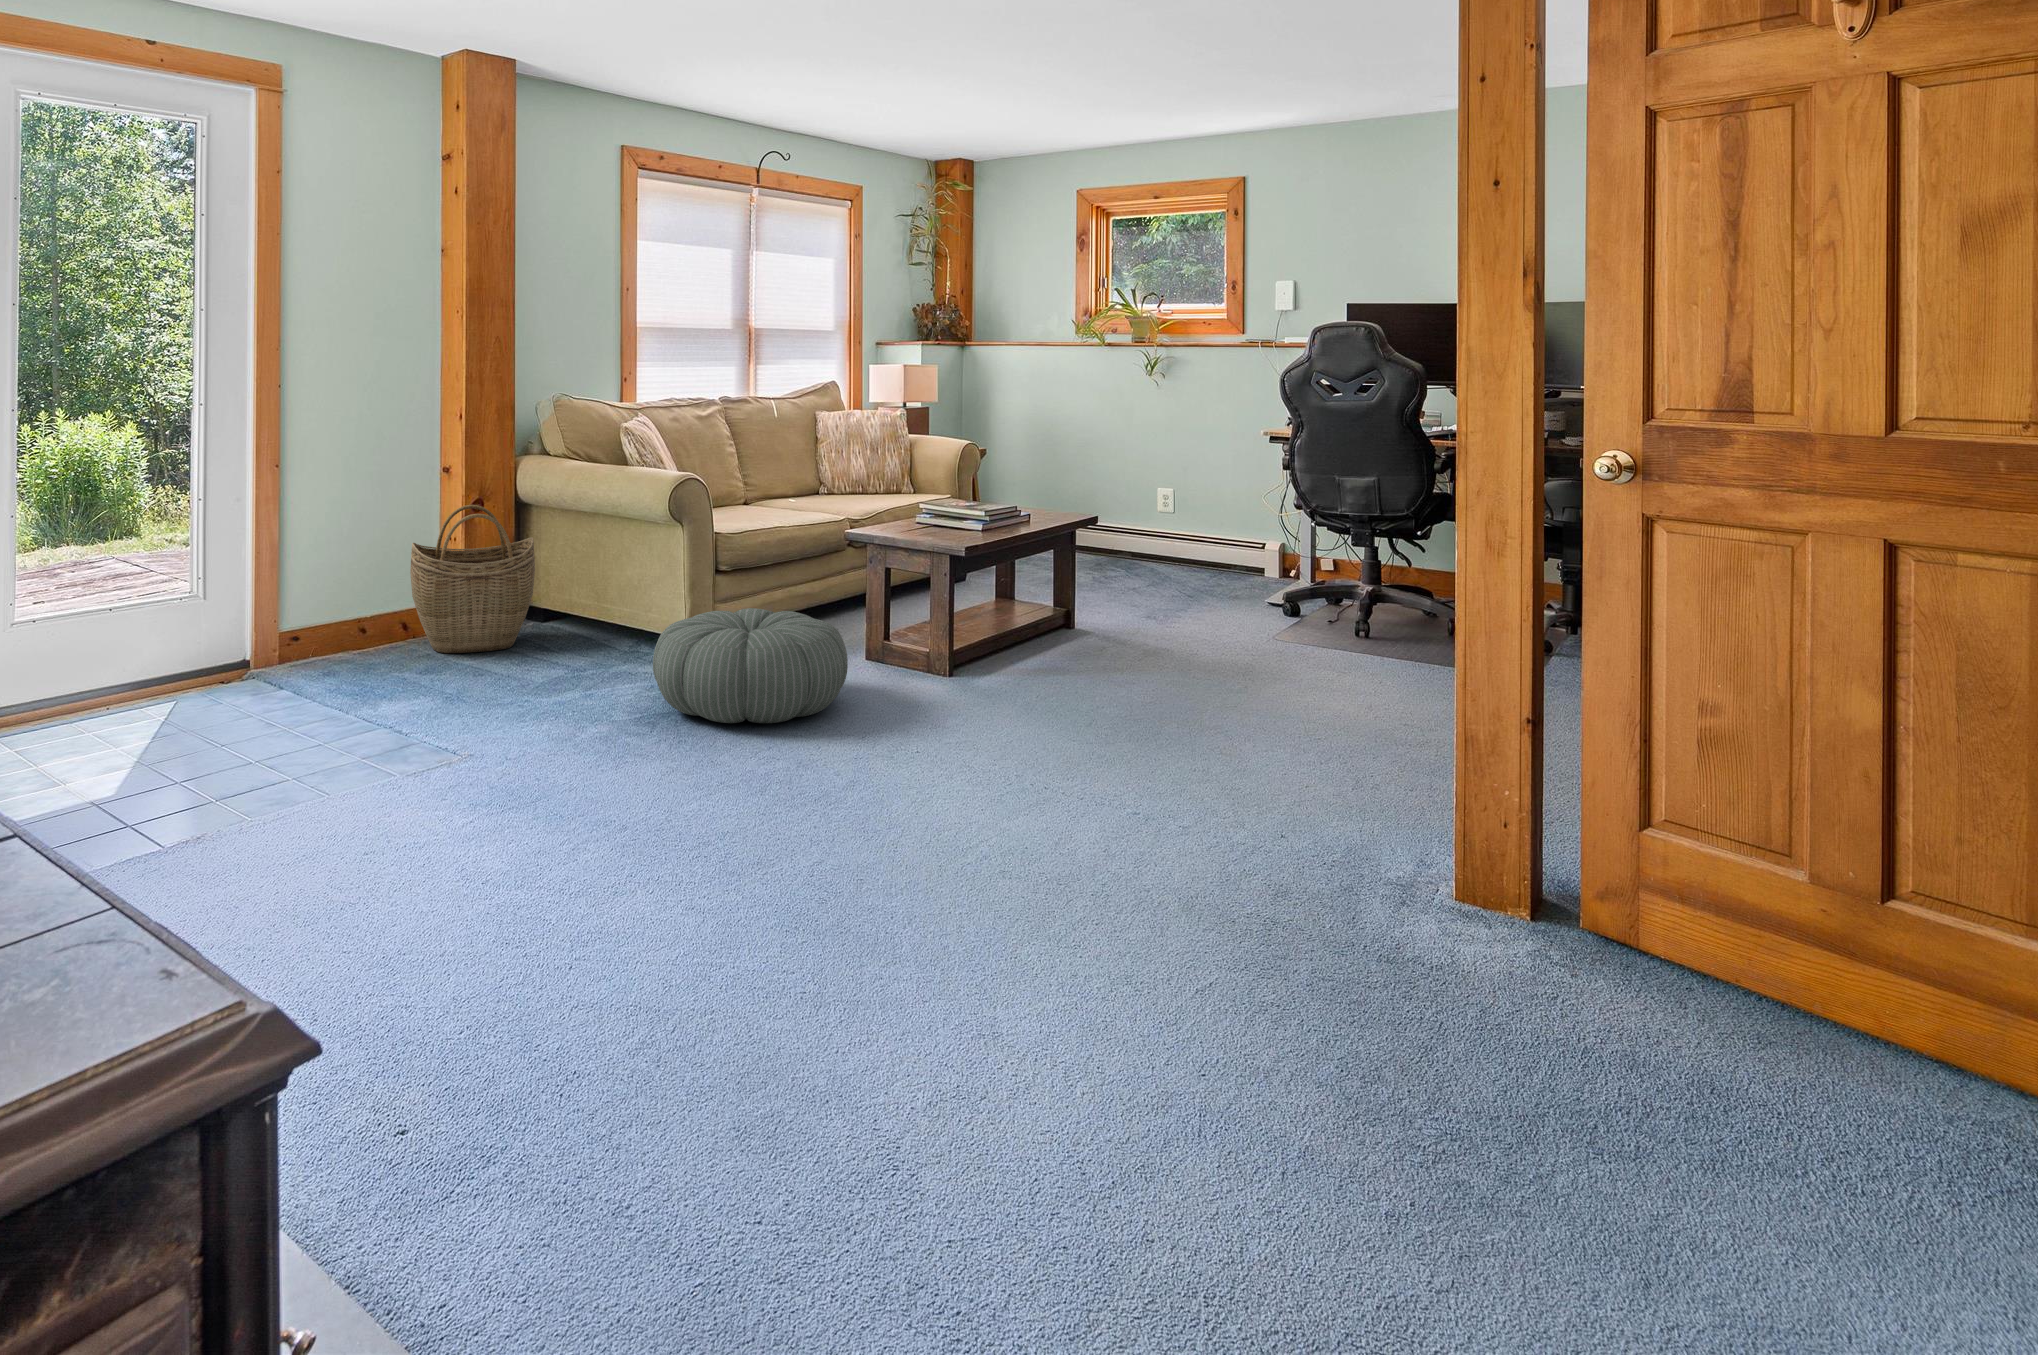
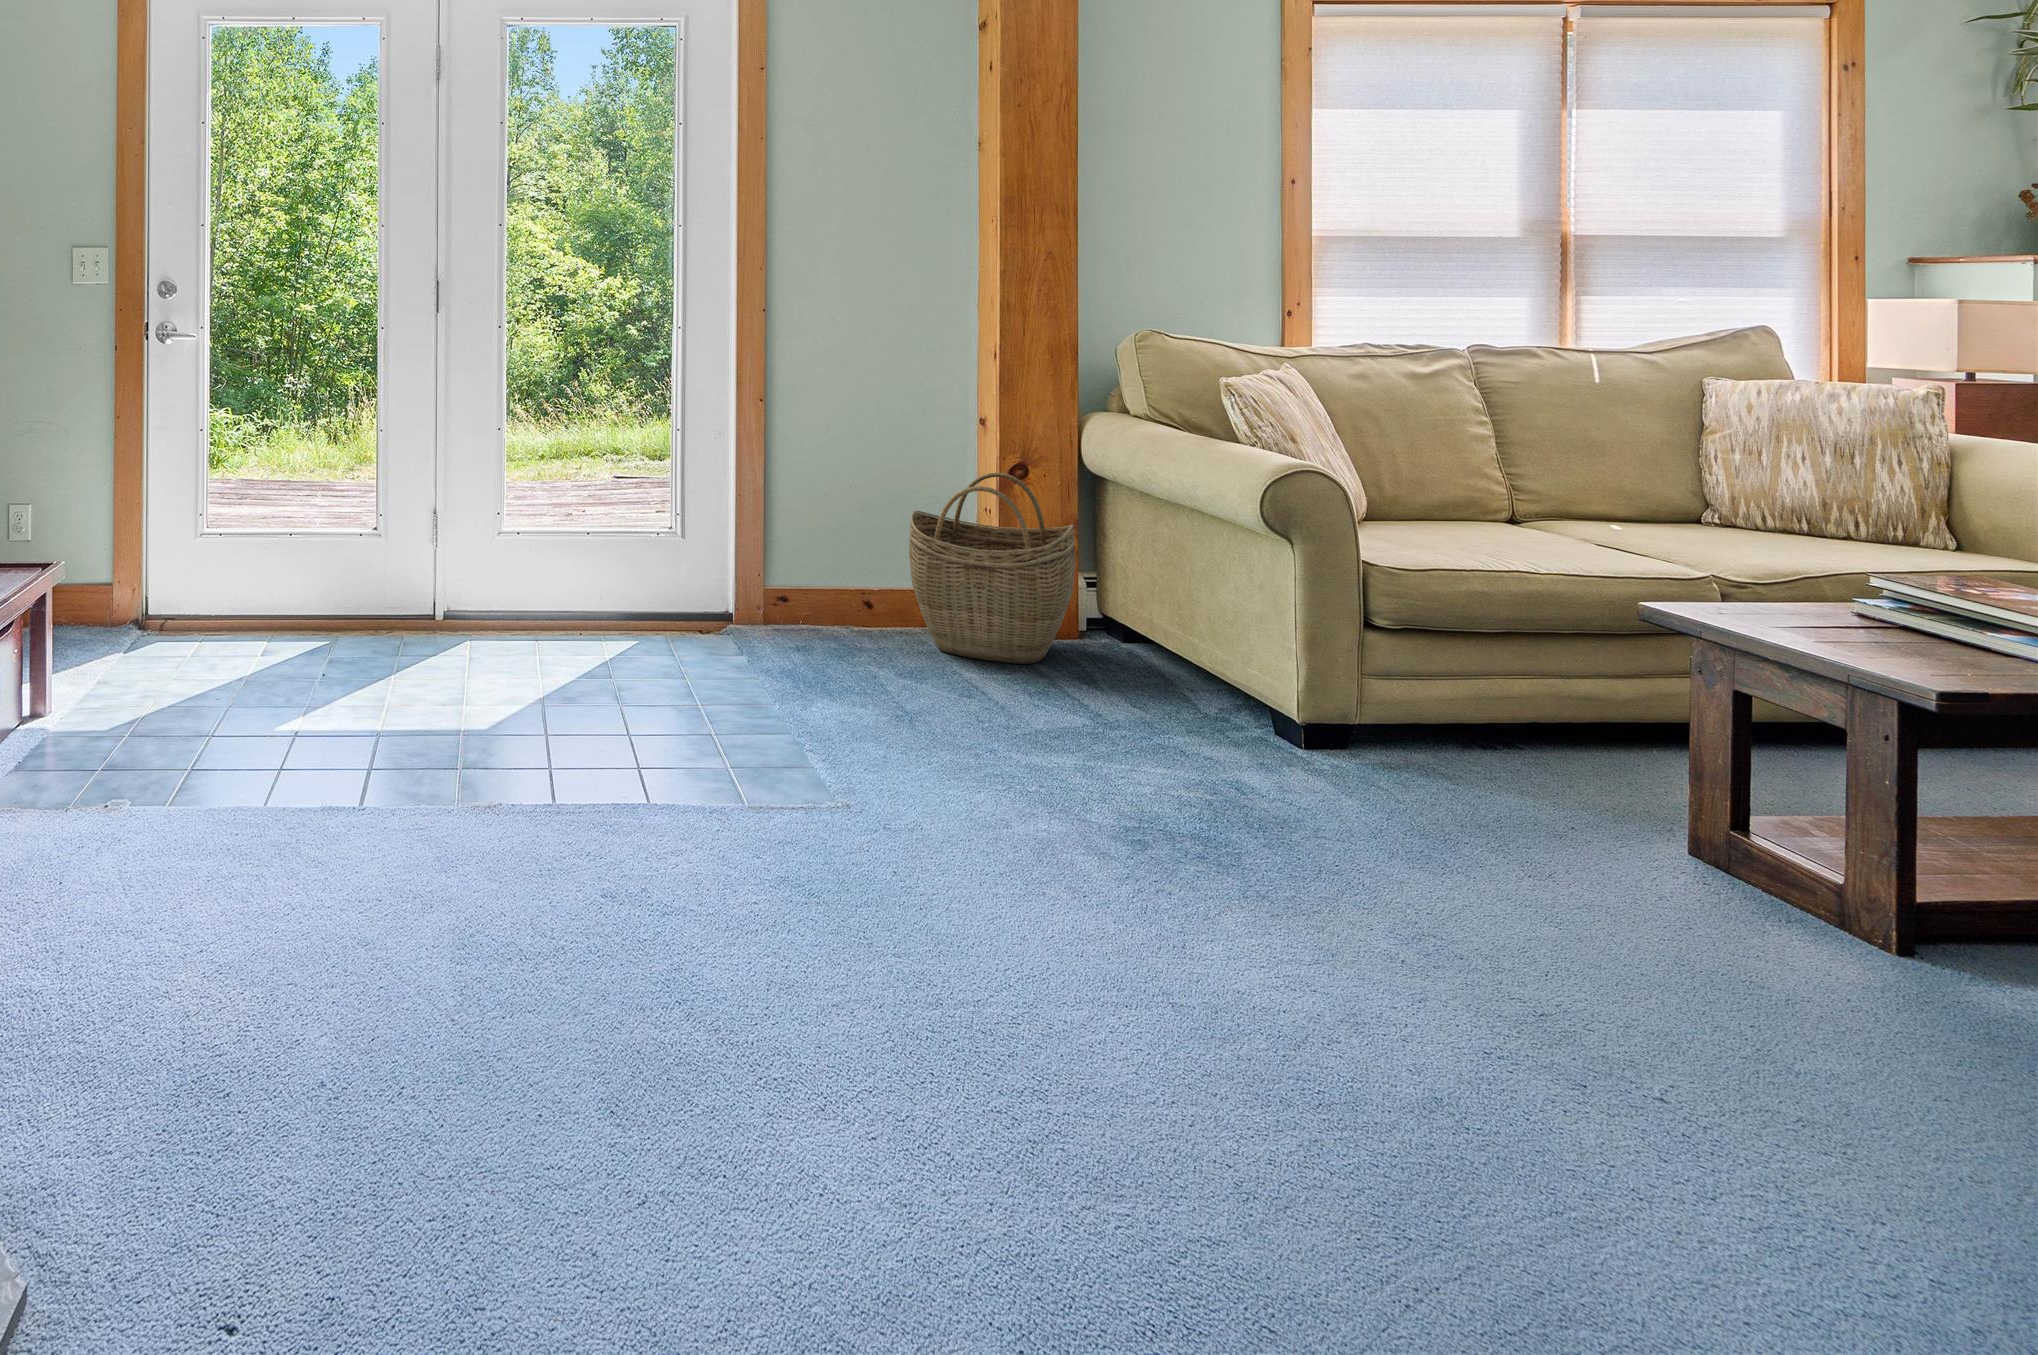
pouf: present [653,608,848,723] -> none [1139,695,1559,943]

